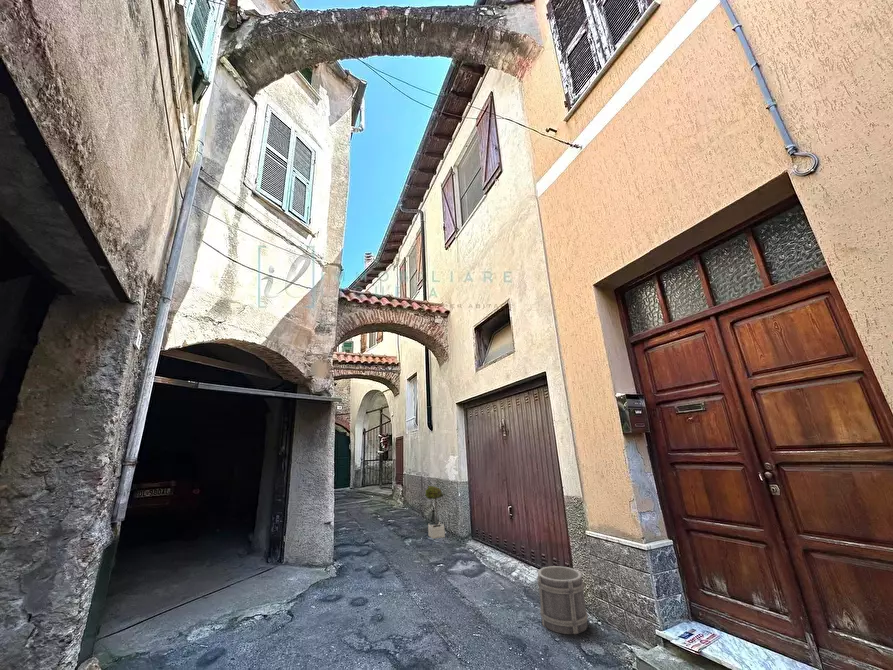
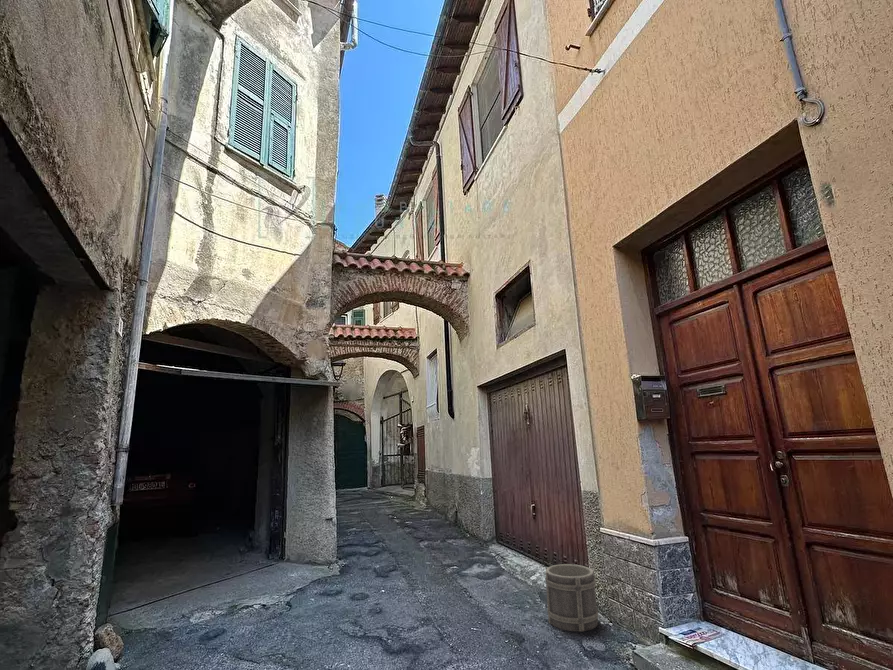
potted tree: present [425,486,445,539] -> none [443,481,466,540]

